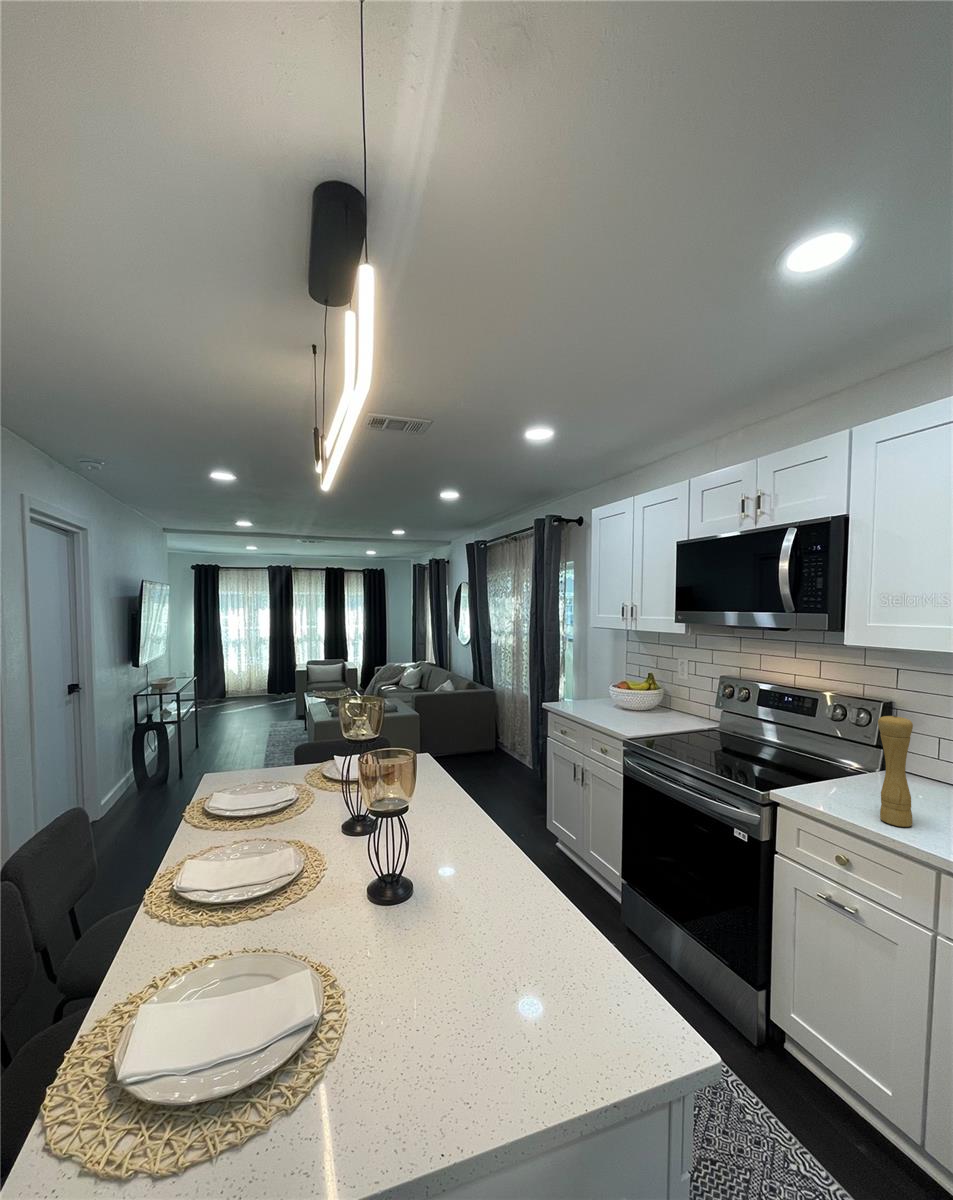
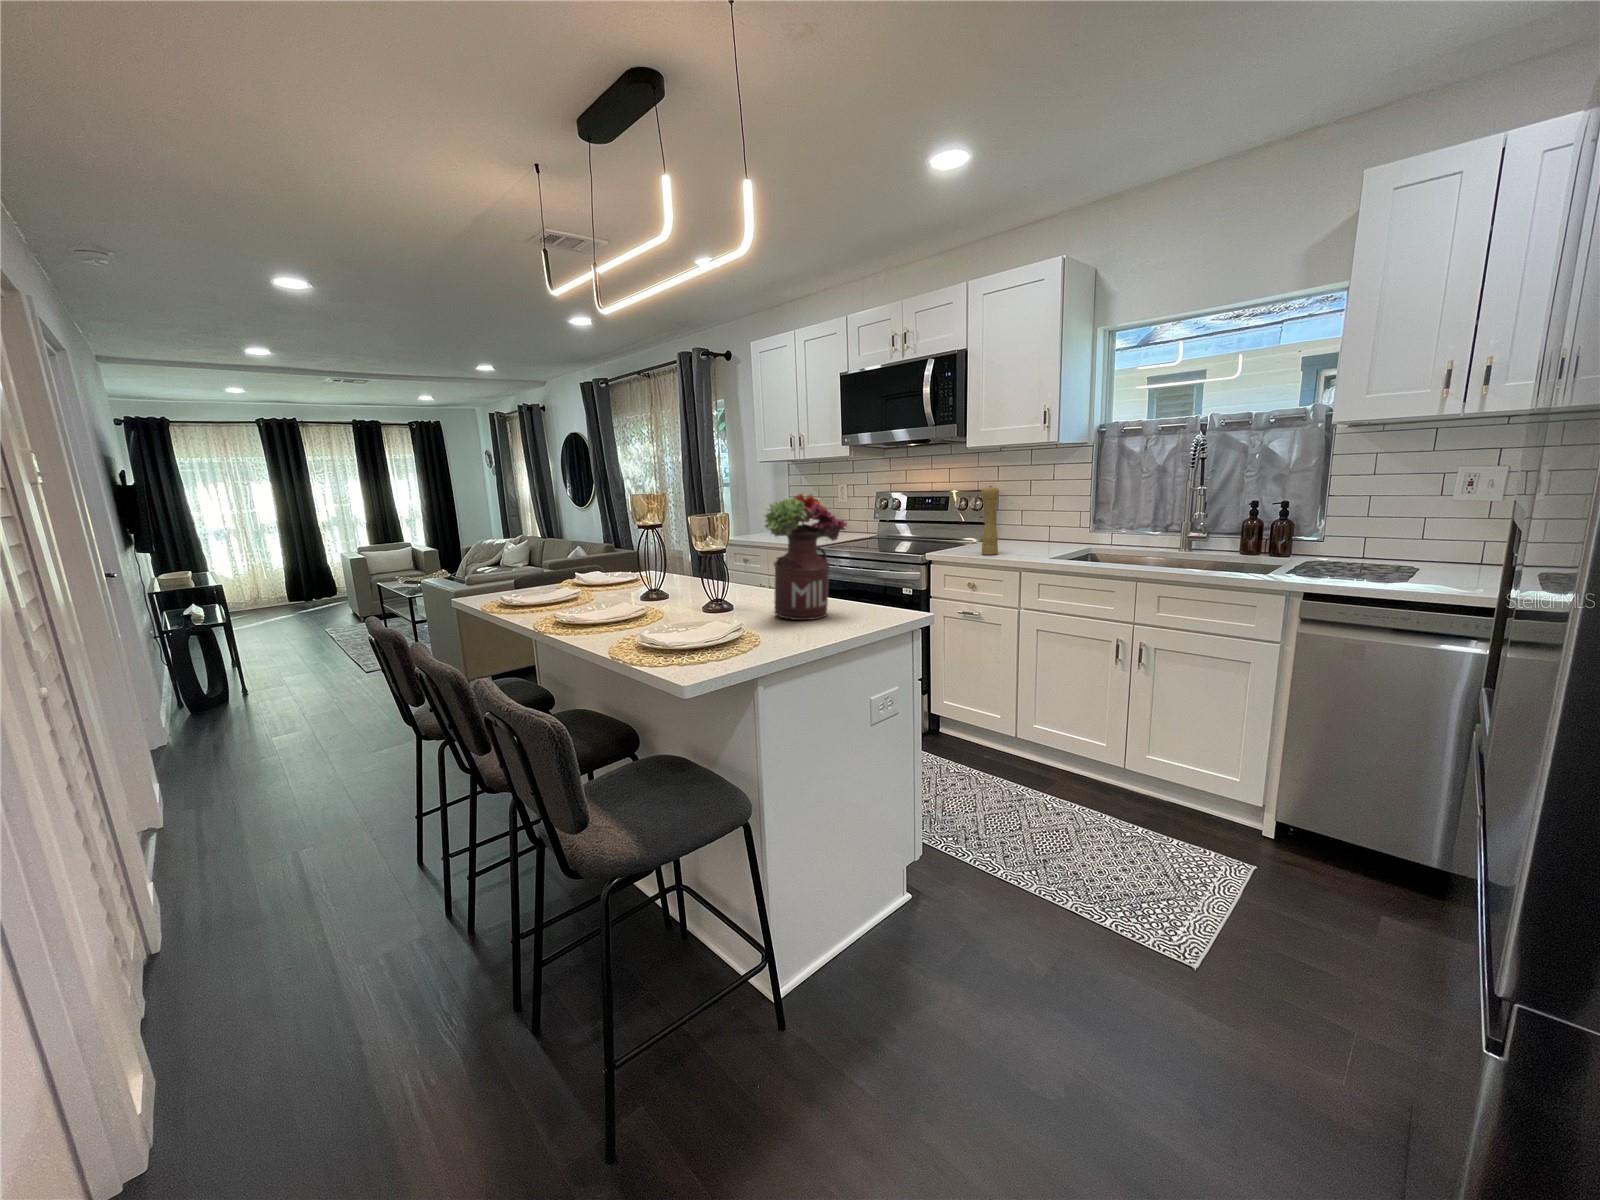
flower arrangement: none [391,775,568,1064] -> present [765,493,847,620]

